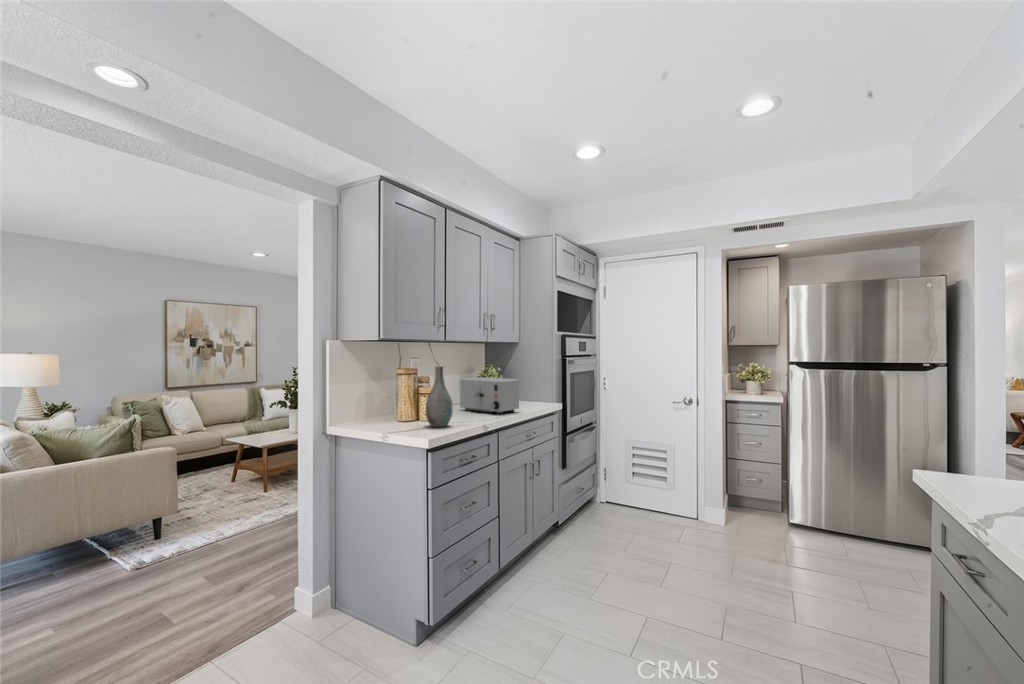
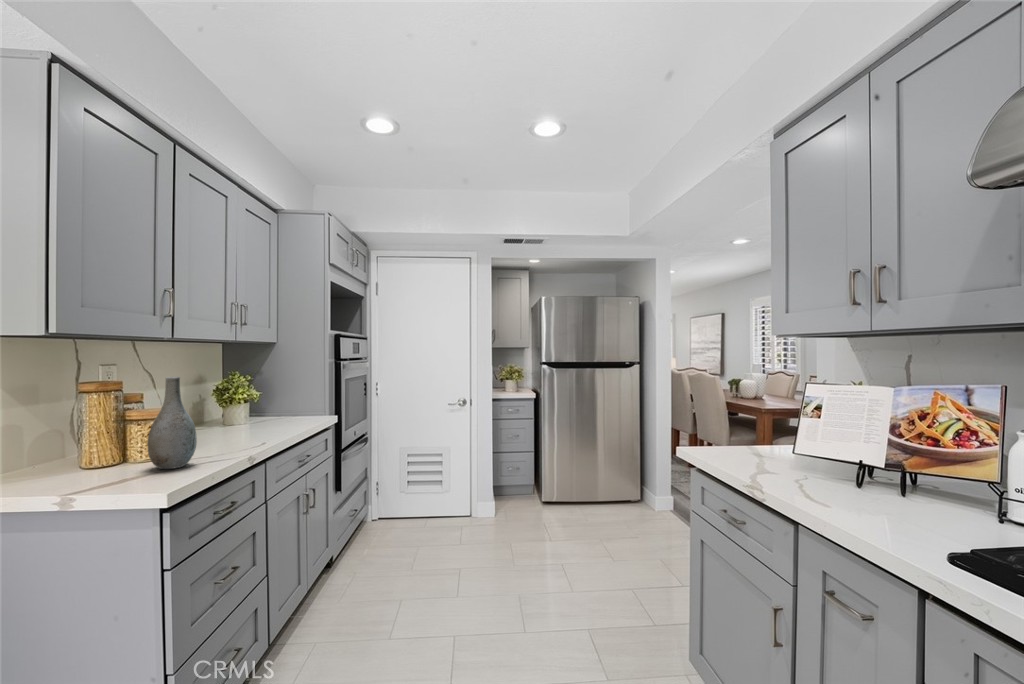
toaster: present [460,377,519,414] -> none [195,389,287,437]

